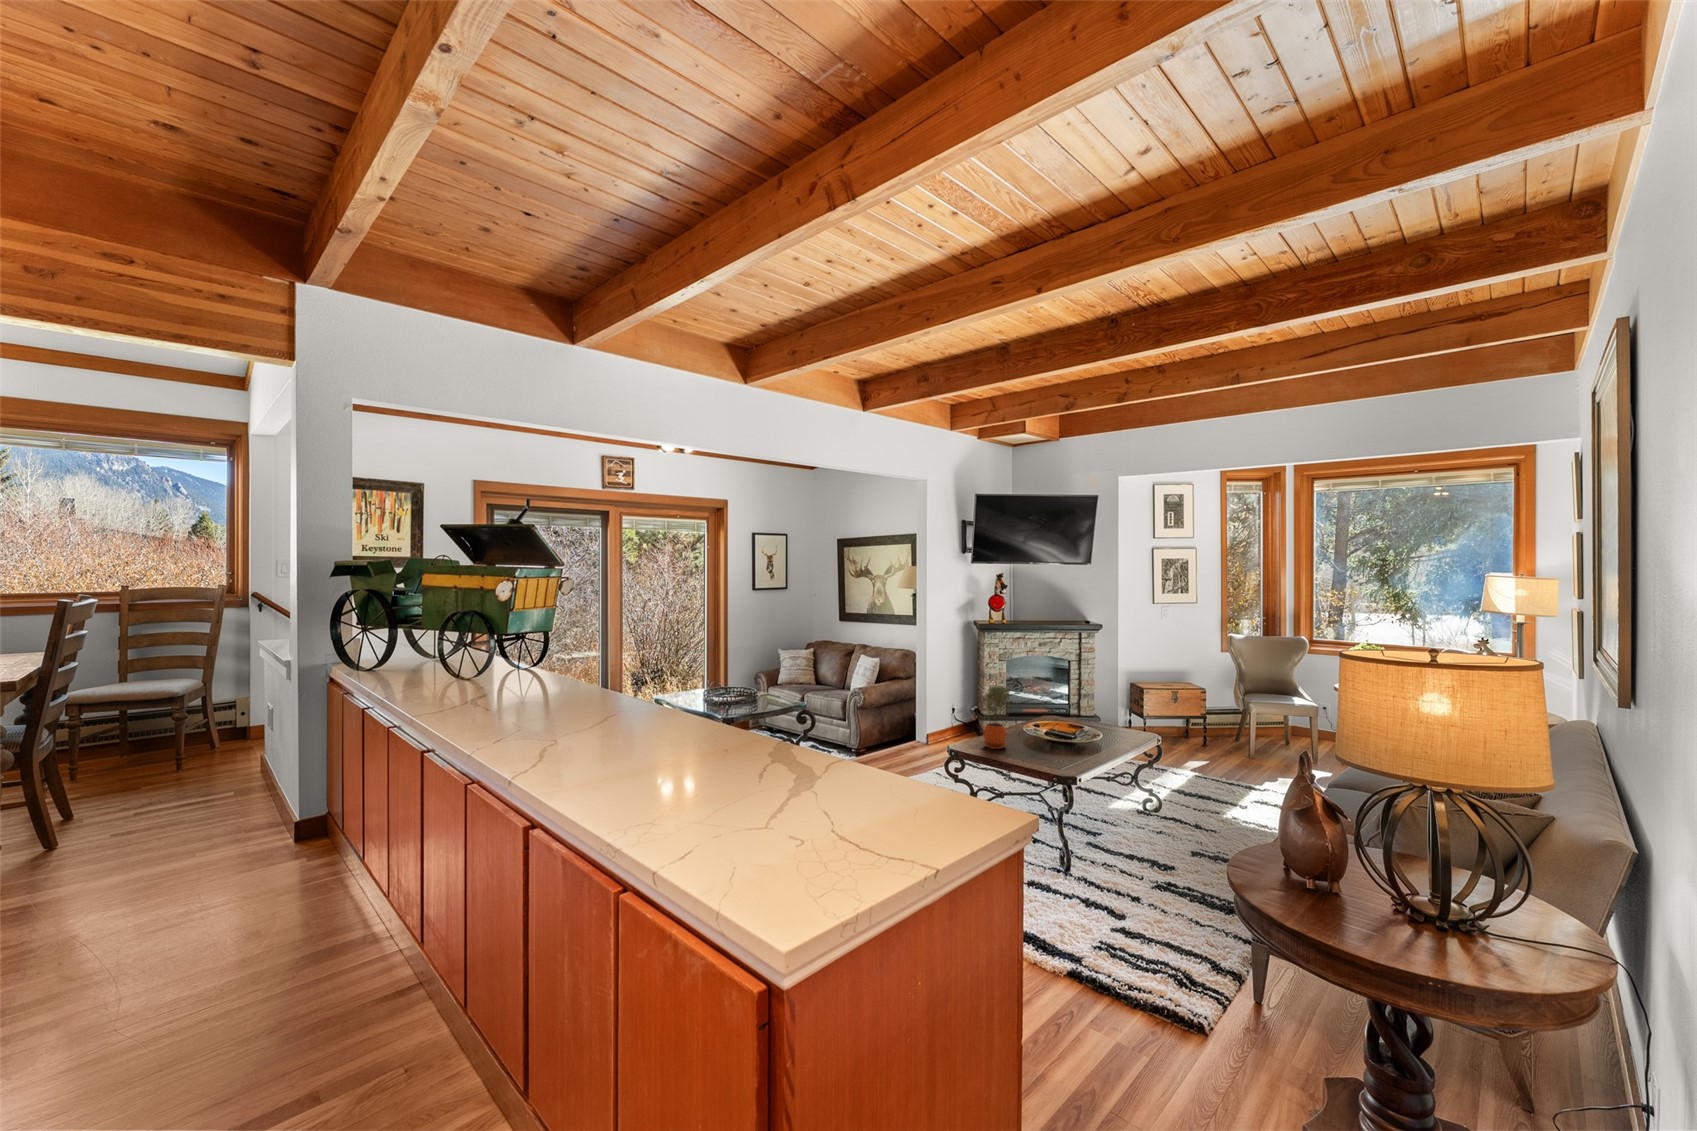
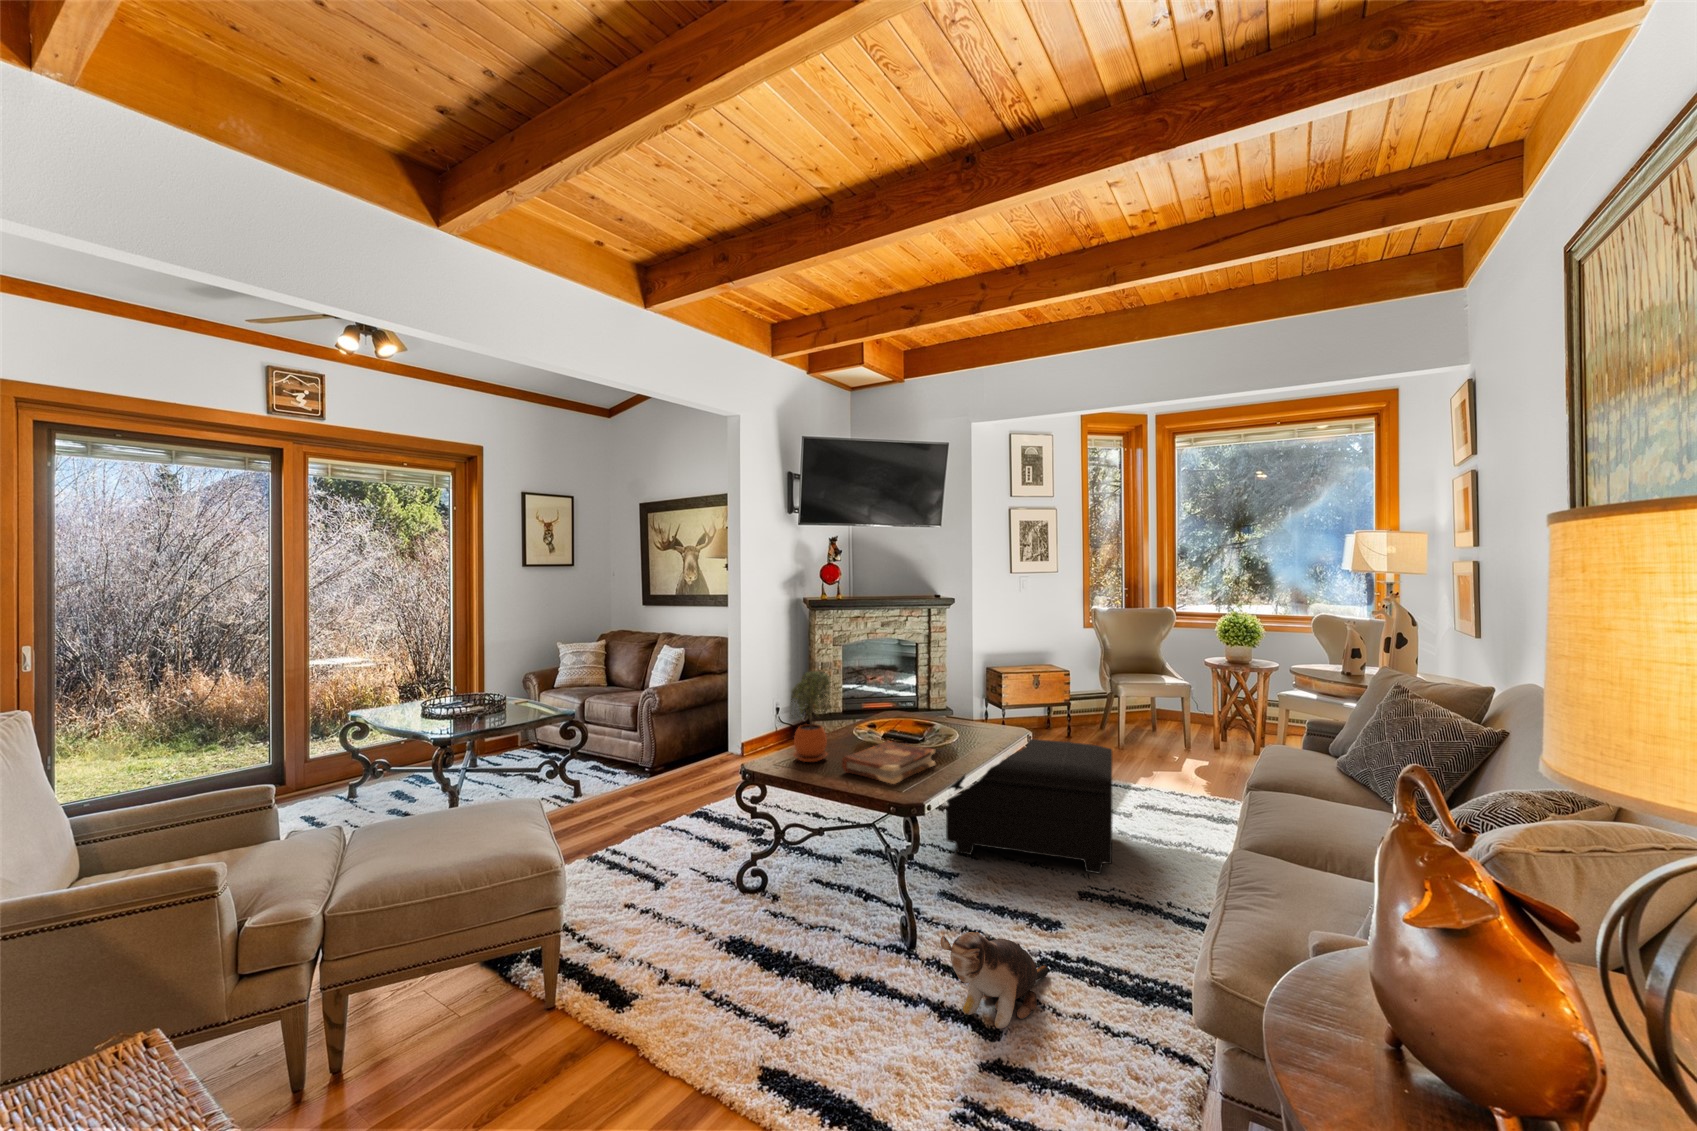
book: none [1019,737,1086,766] -> present [842,740,935,784]
footstool: none [1093,738,1226,843] -> present [946,739,1112,874]
plush toy: none [1088,854,1161,914] -> present [940,932,1048,1028]

